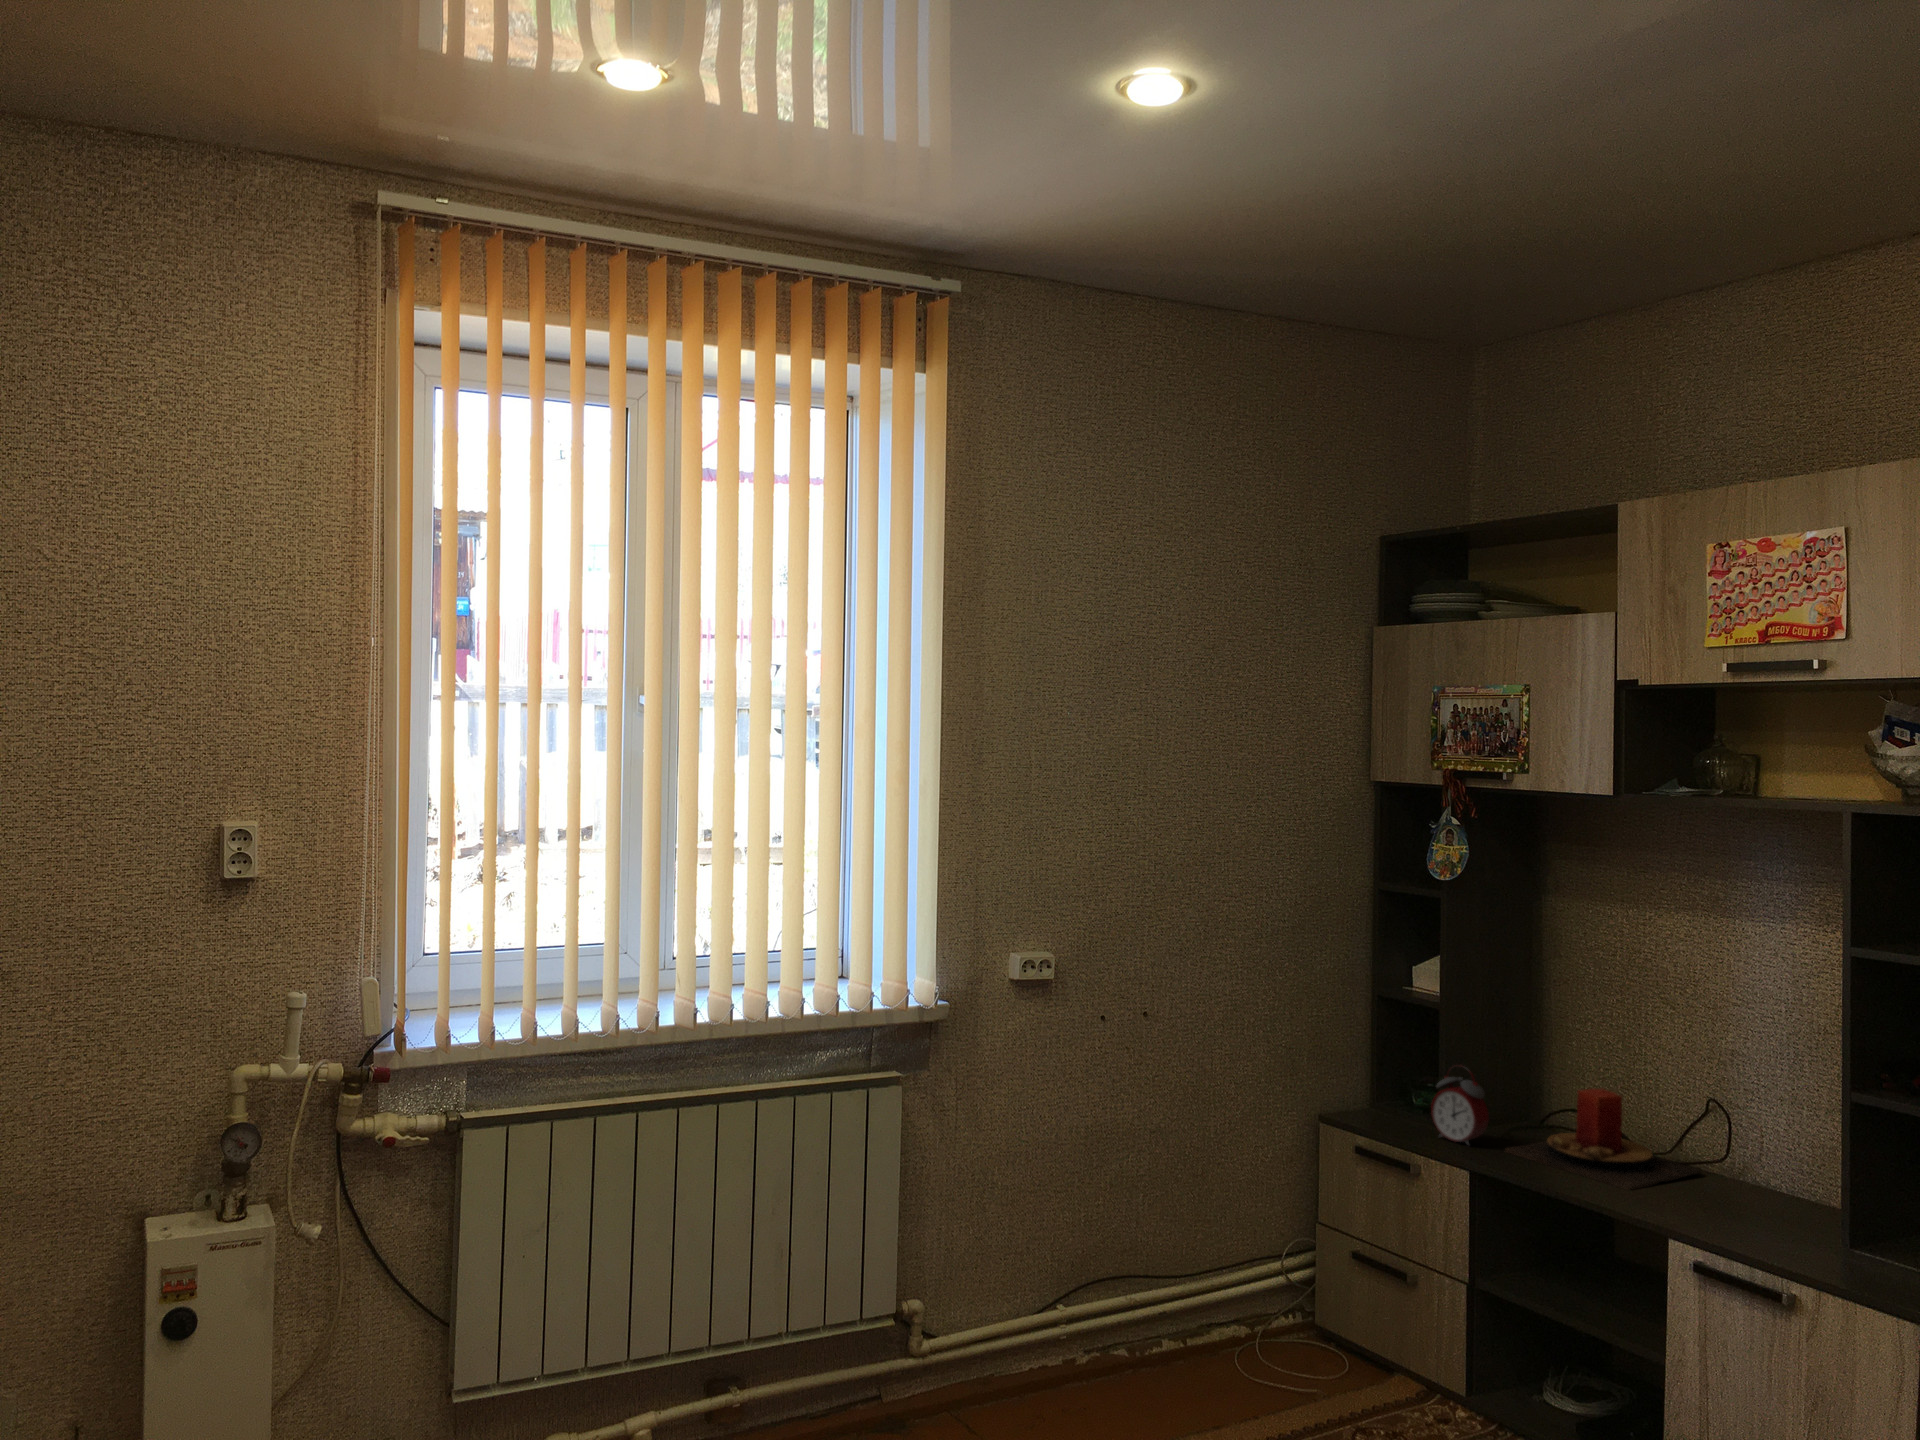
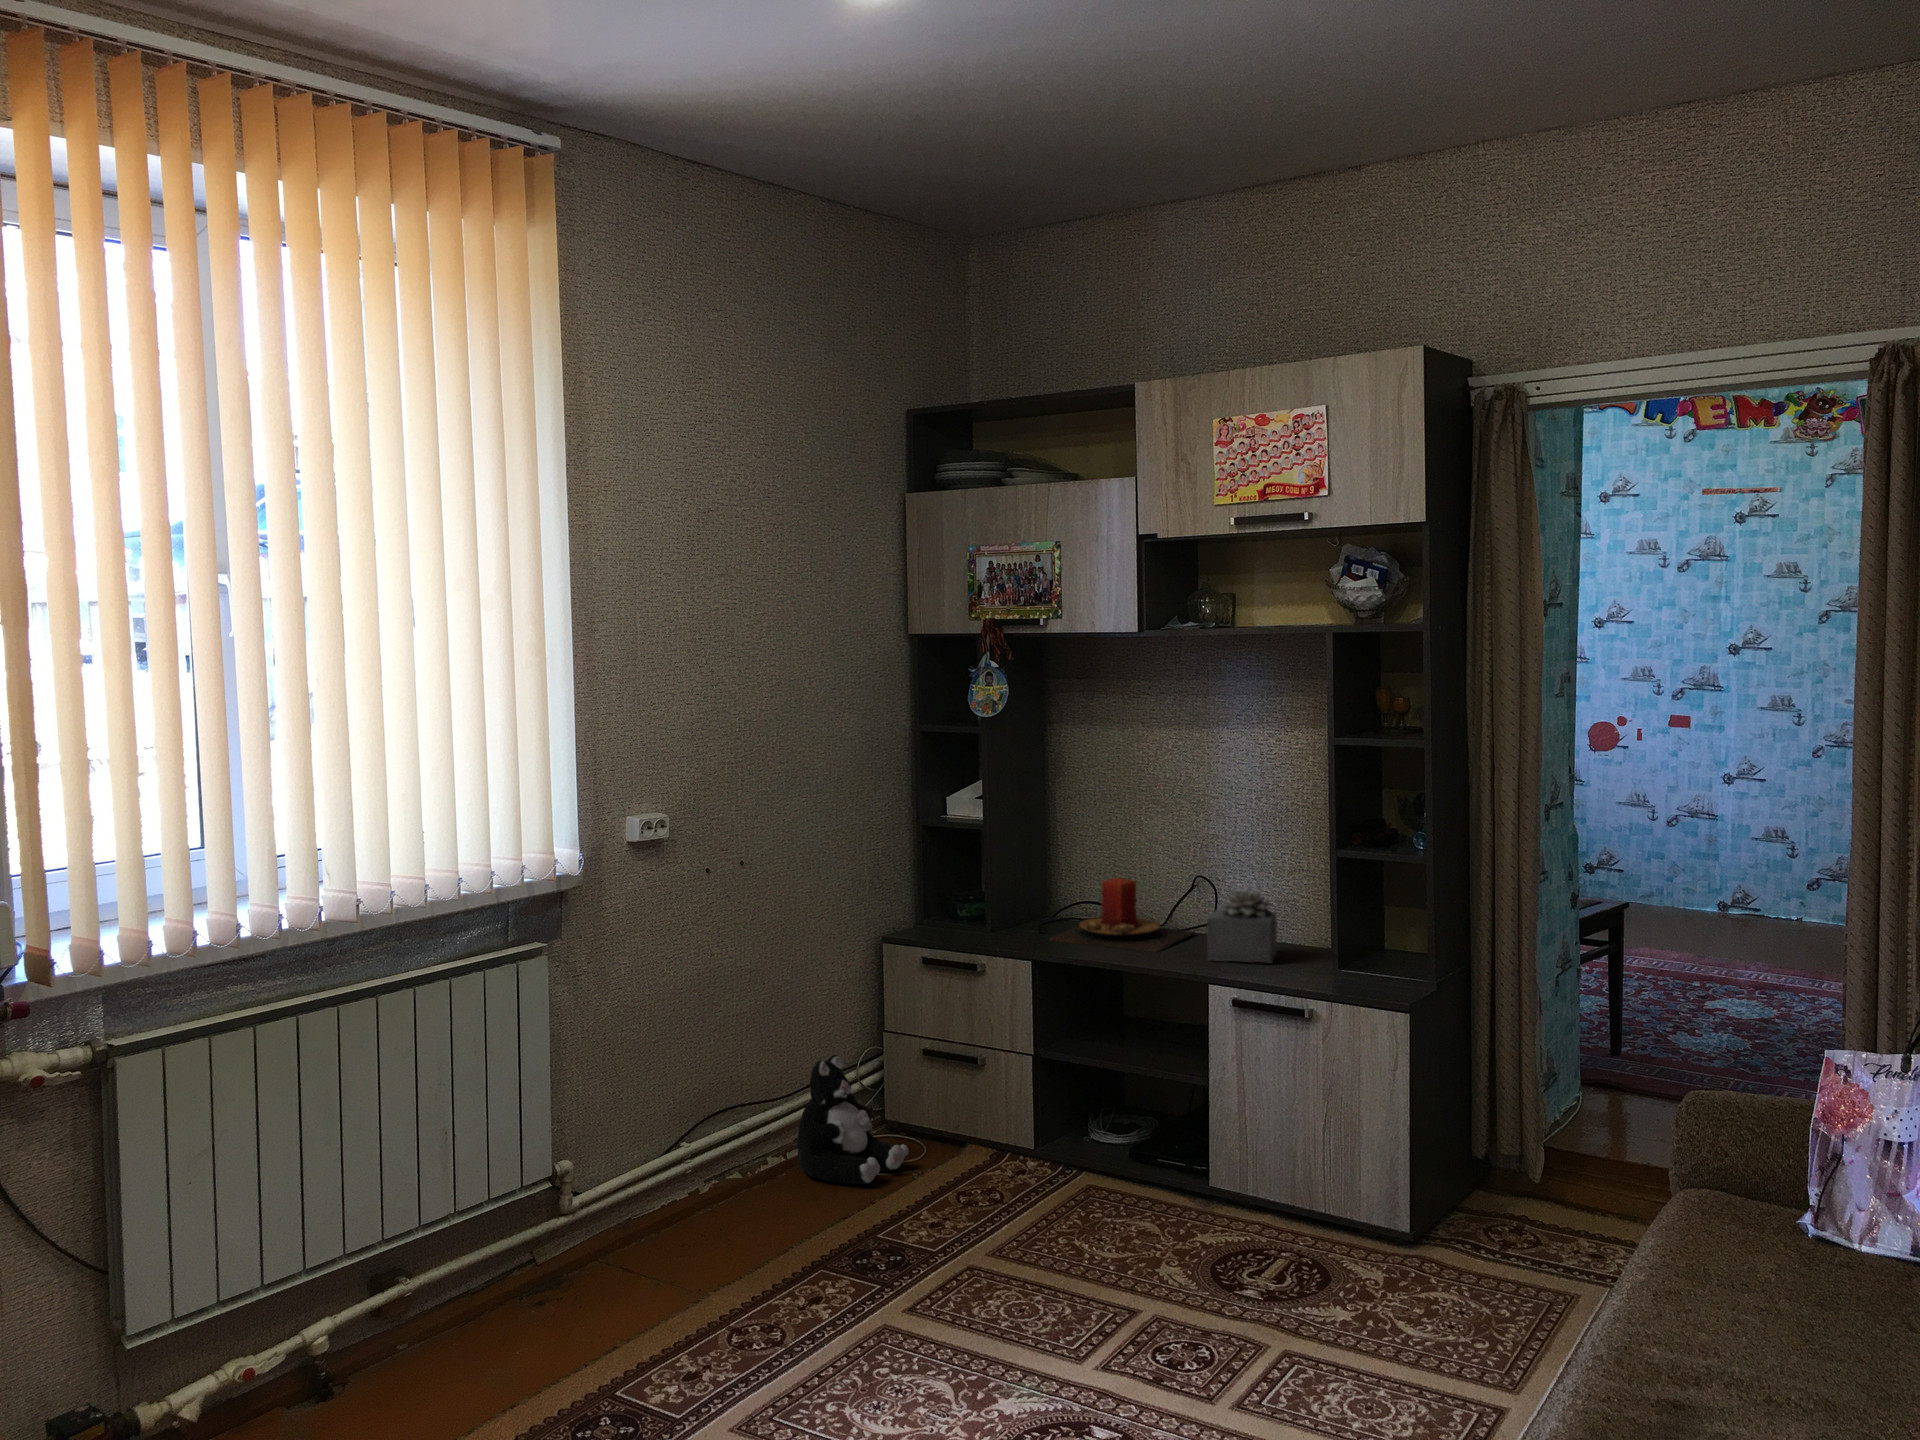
alarm clock: present [1431,1067,1489,1145] -> none [985,874,1034,941]
succulent plant: none [1685,1129,1793,1232] -> present [1207,889,1277,962]
plush toy: none [1190,1239,1310,1393] -> present [797,1055,909,1184]

